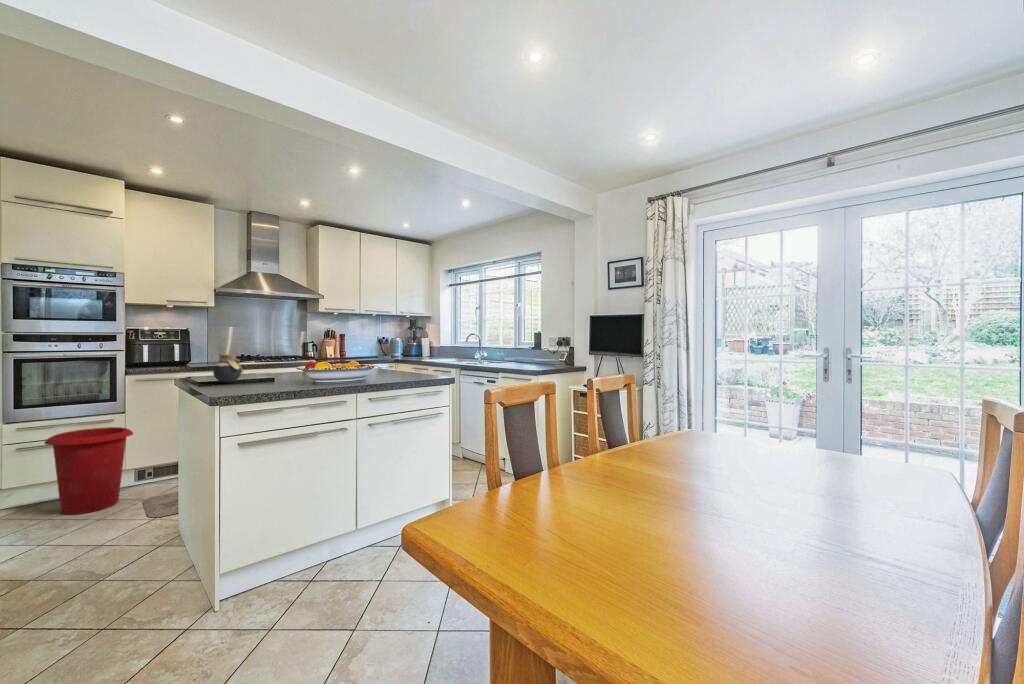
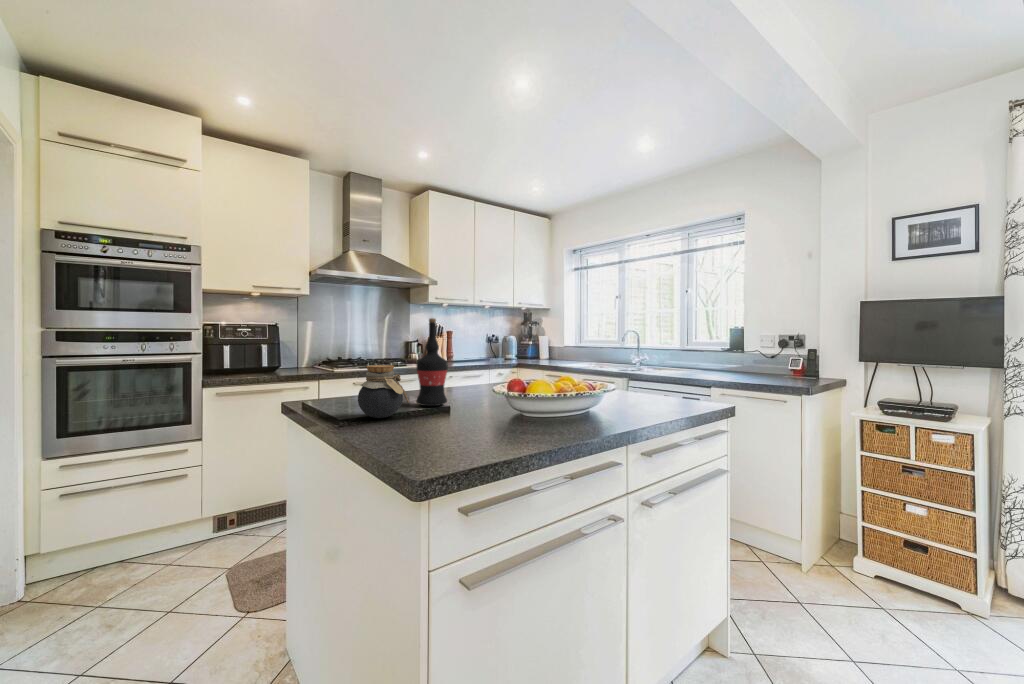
wine bottle: none [258,328,279,379] -> present [416,318,448,406]
waste bin: present [44,427,133,514] -> none [94,463,215,599]

